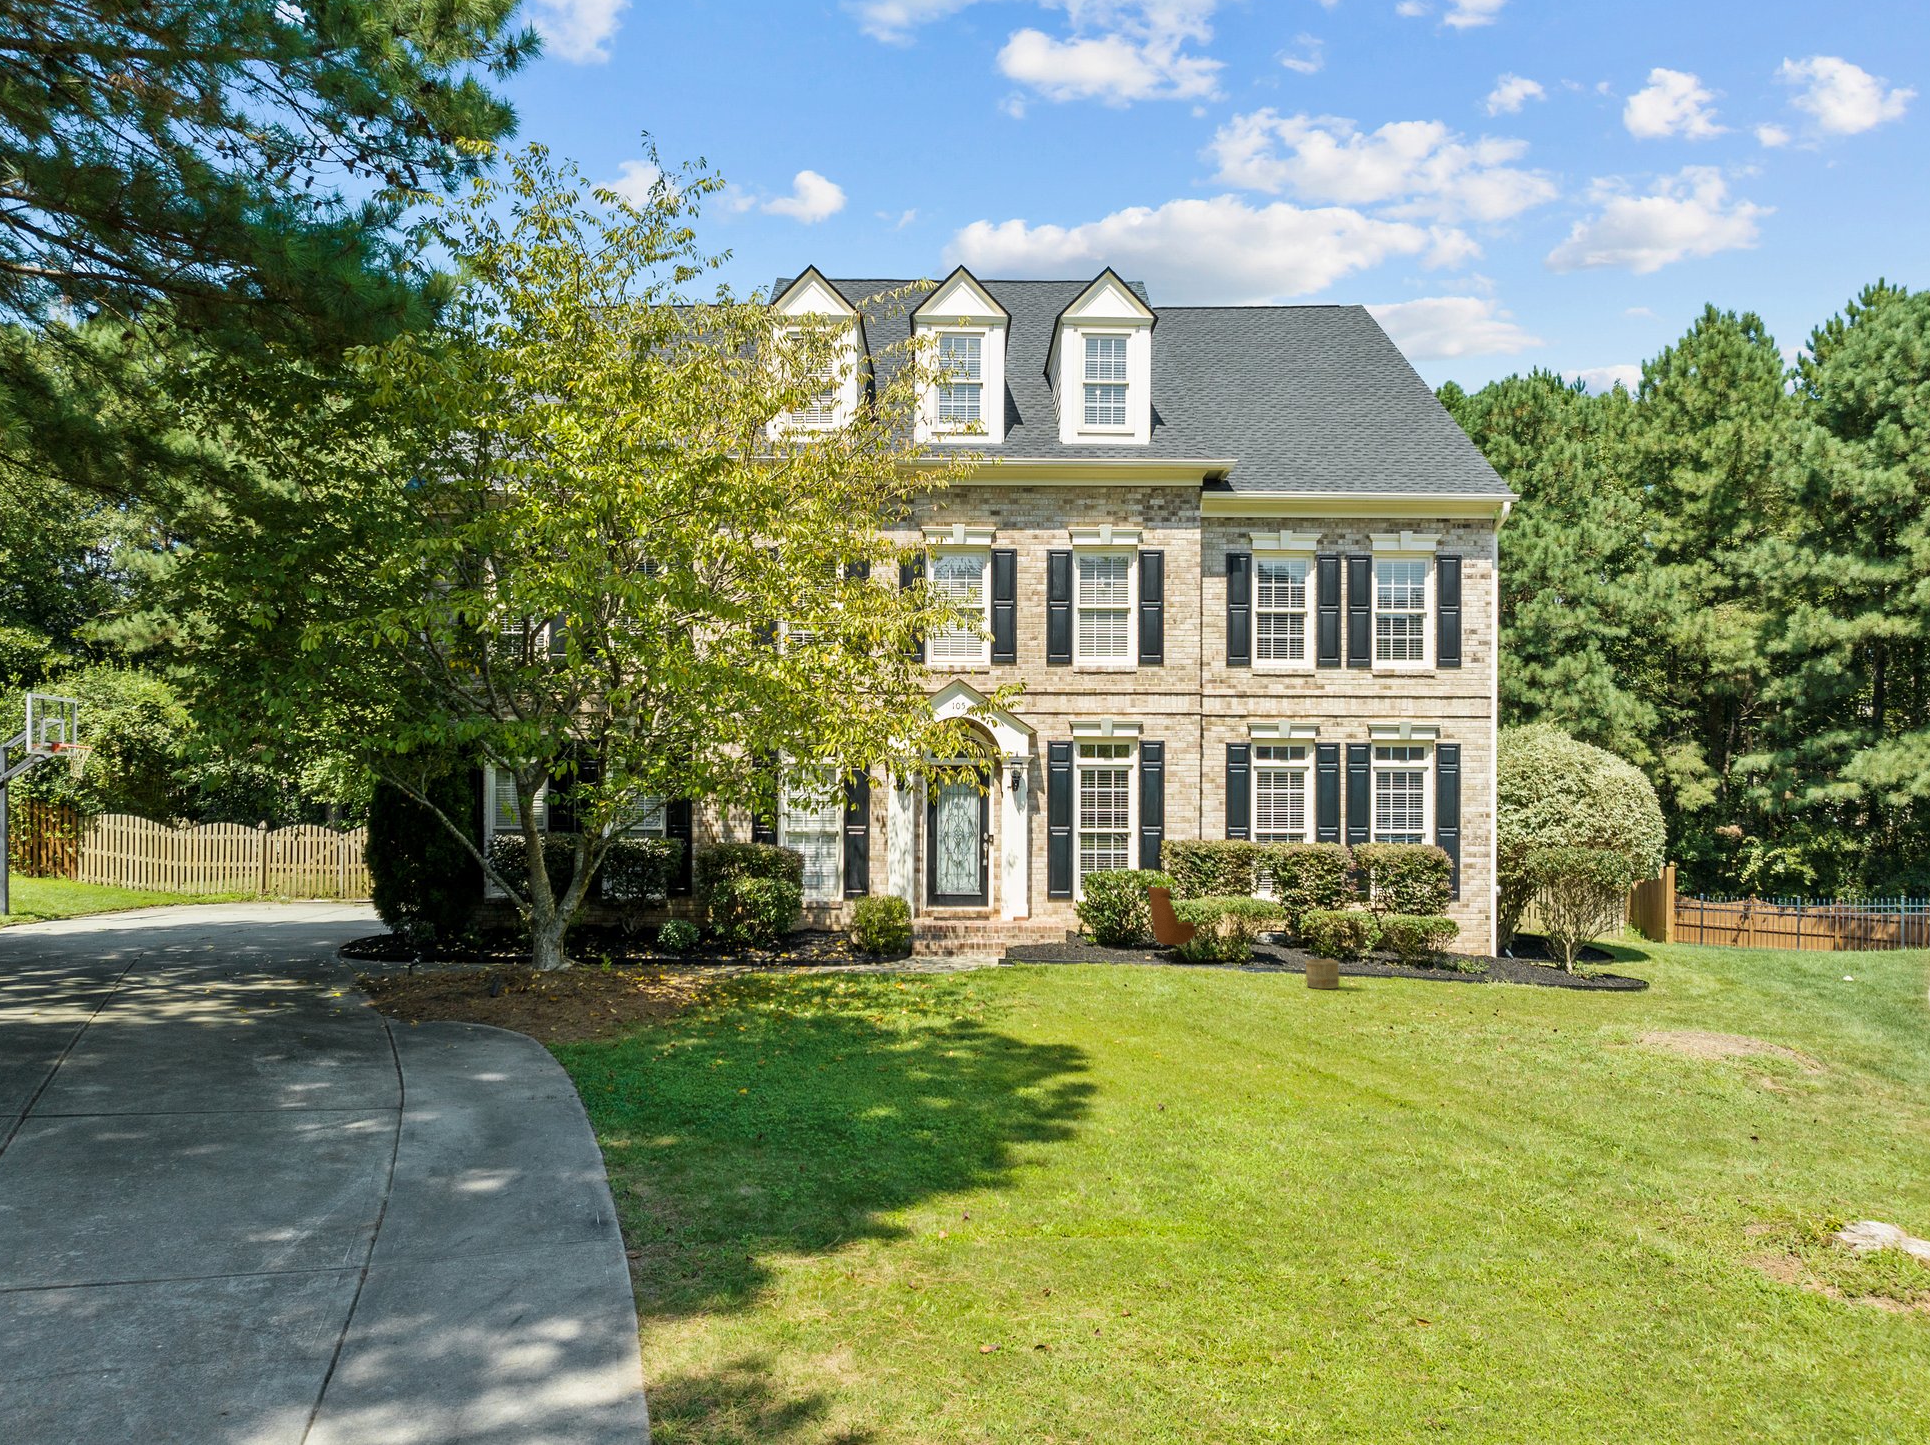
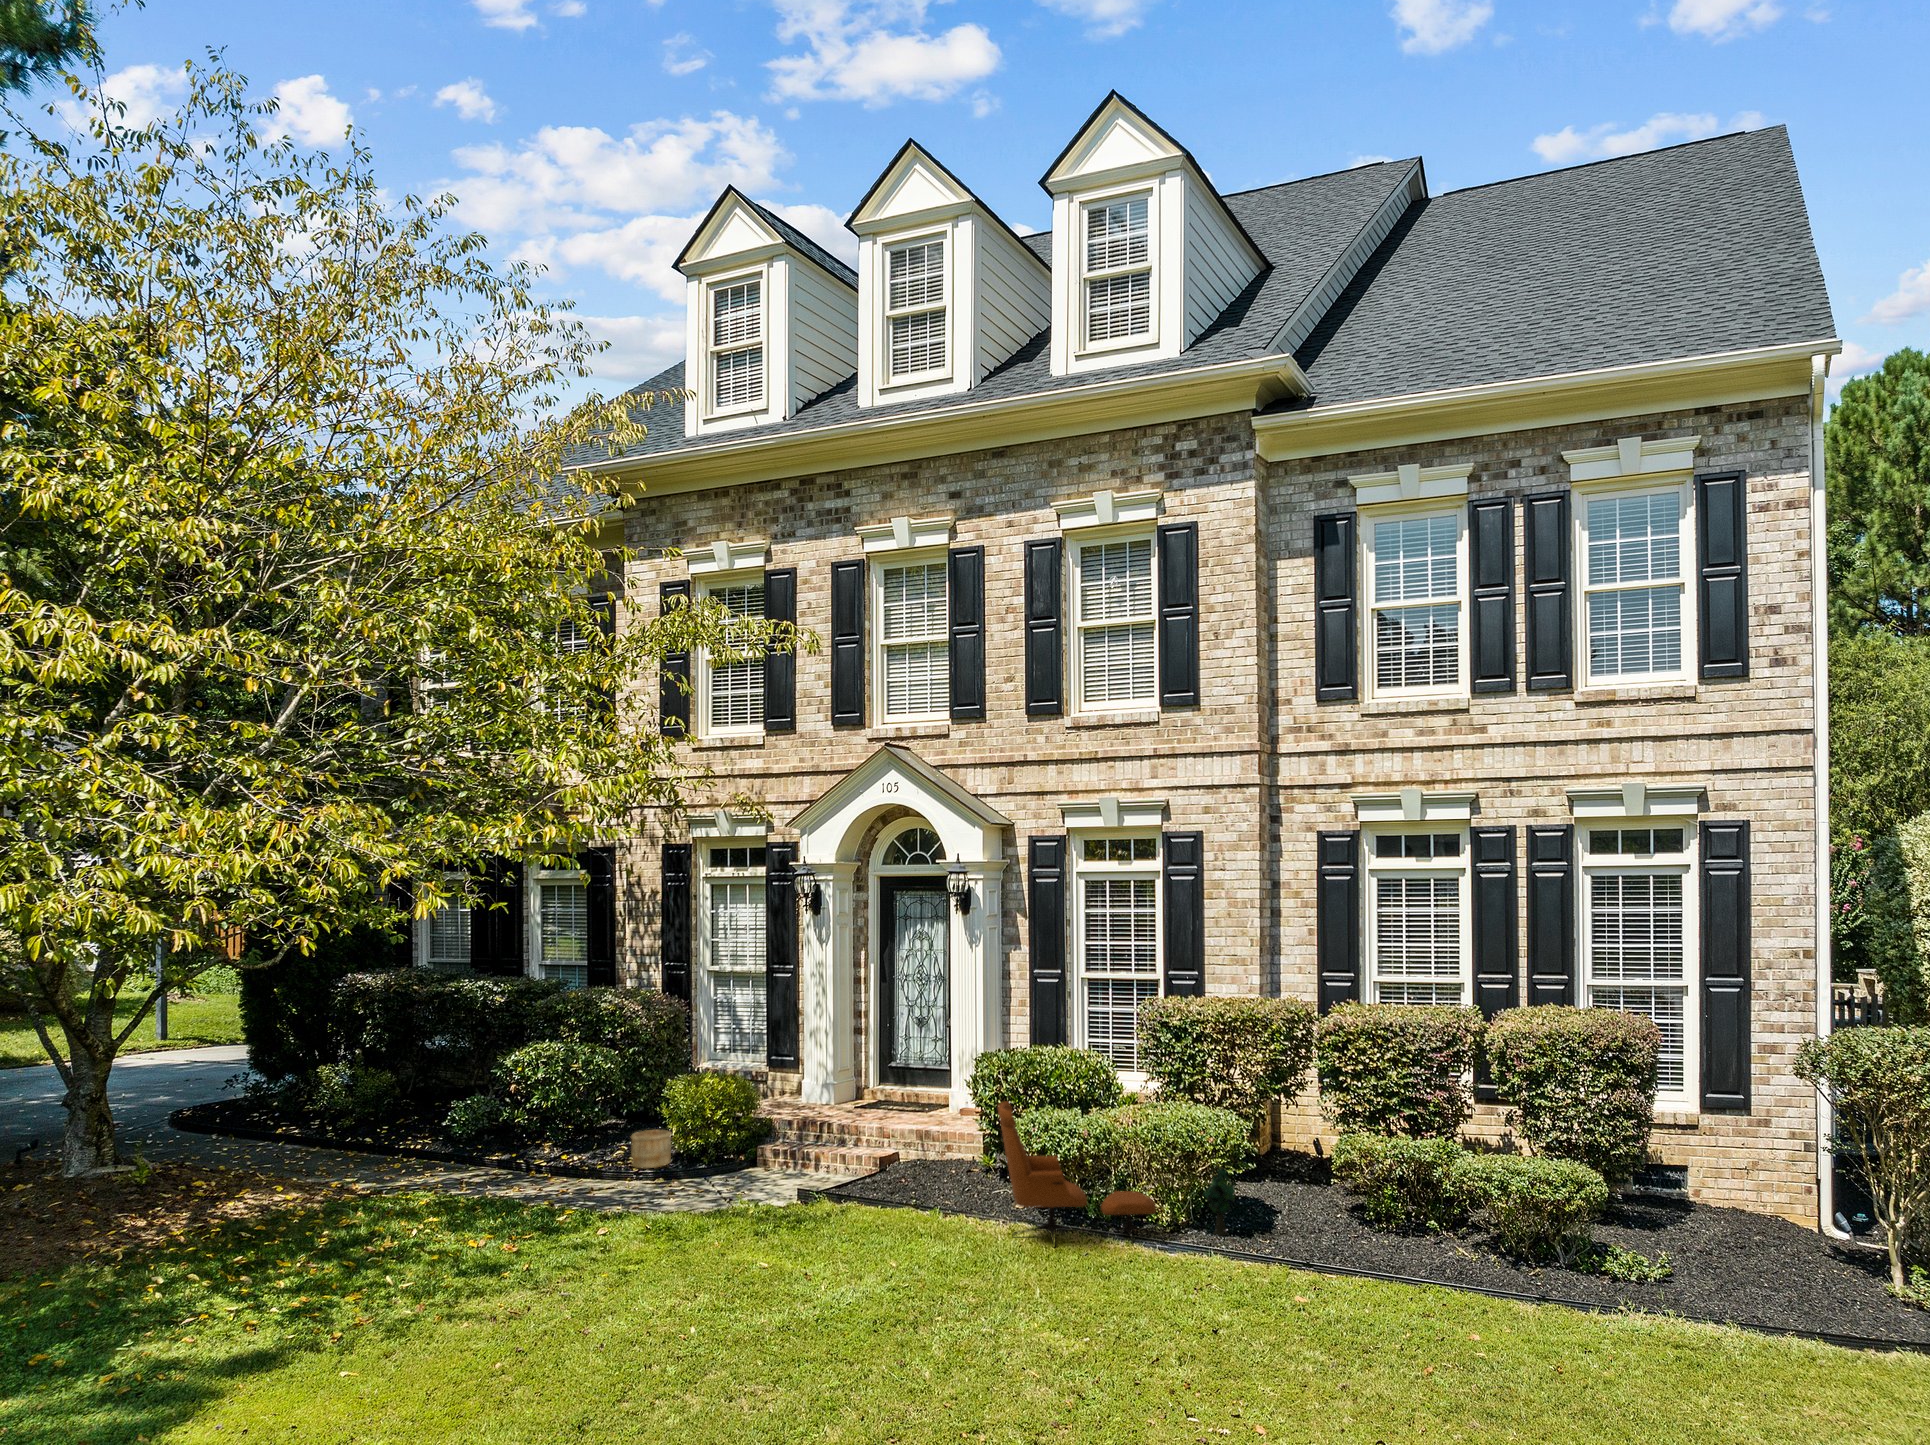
decorative plant: none [1246,918,1267,959] -> present [1203,1165,1235,1236]
wooden bucket: present [1305,959,1339,989] -> present [631,1129,671,1169]

